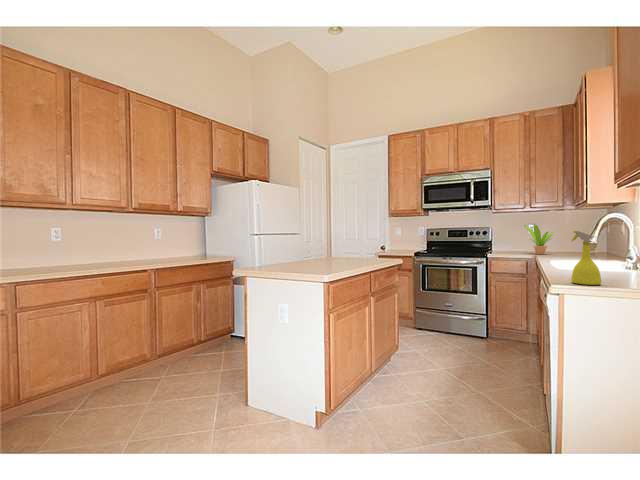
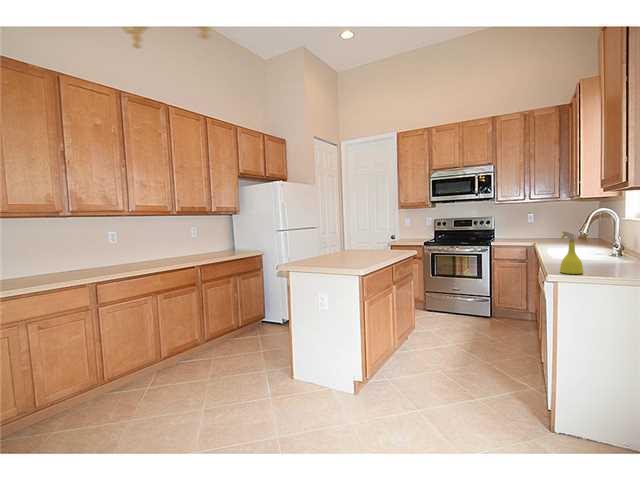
potted plant: present [524,224,553,254] -> none [524,216,551,242]

